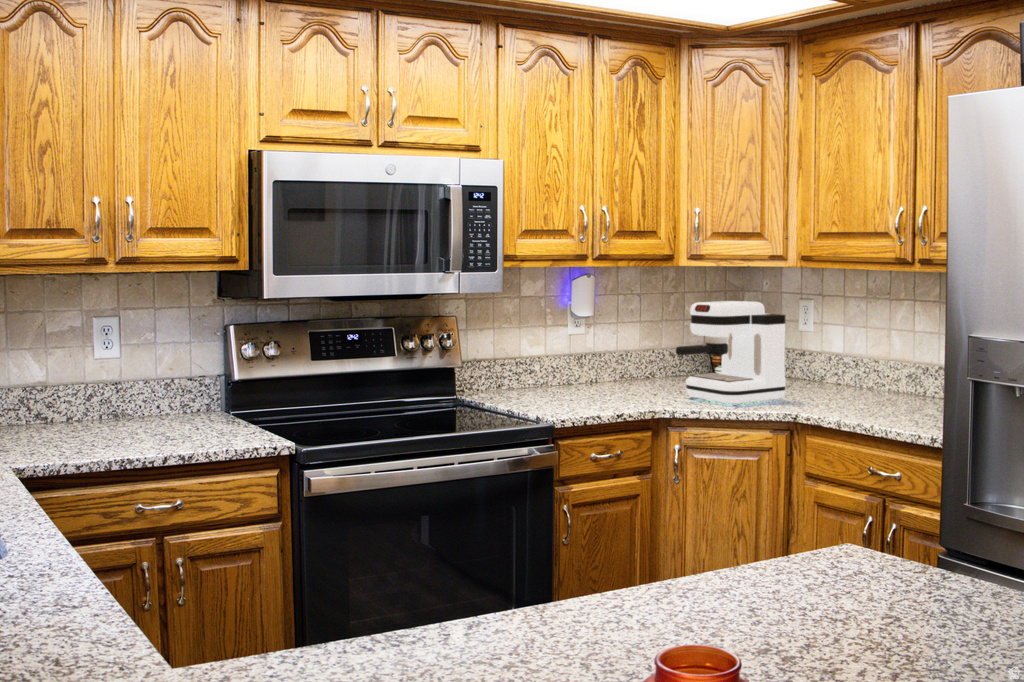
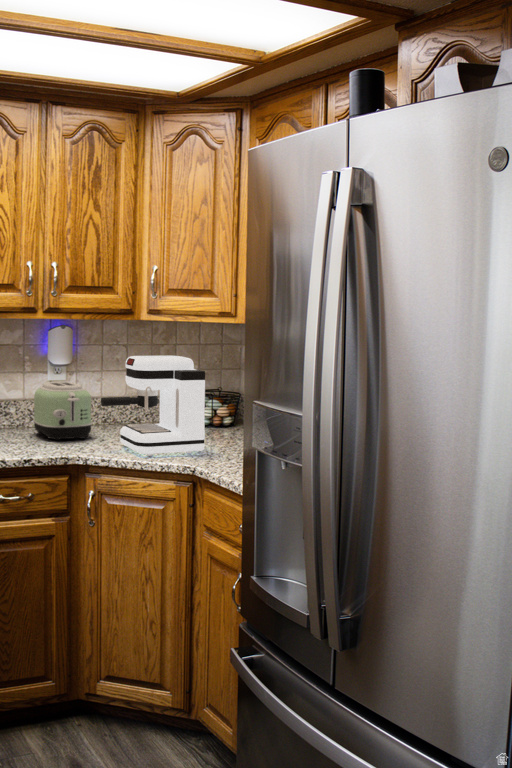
toaster: none [571,335,641,395] -> present [33,382,92,440]

